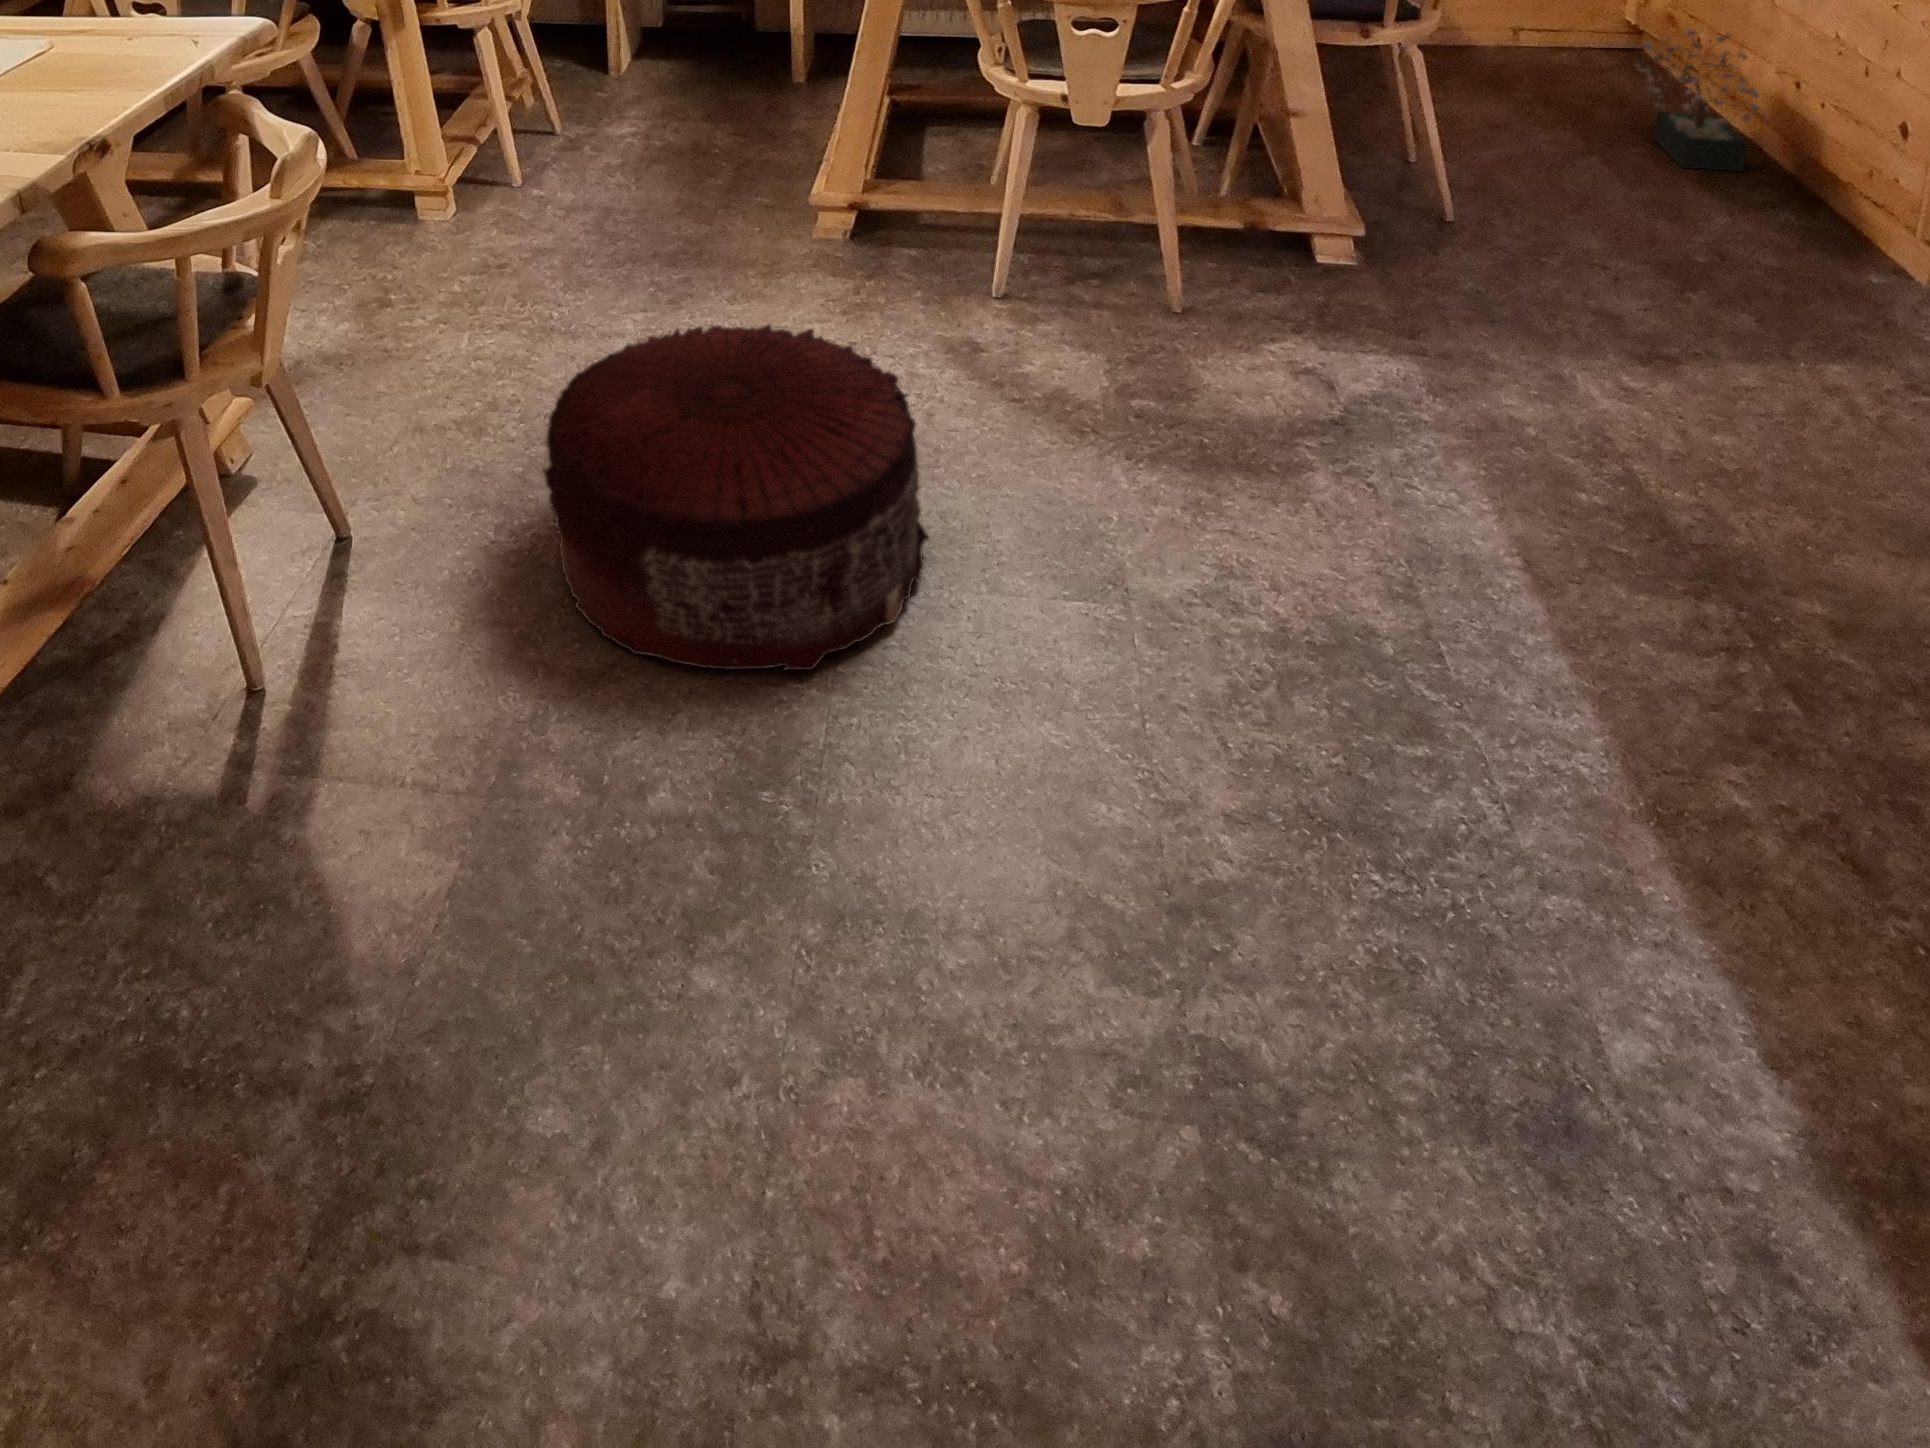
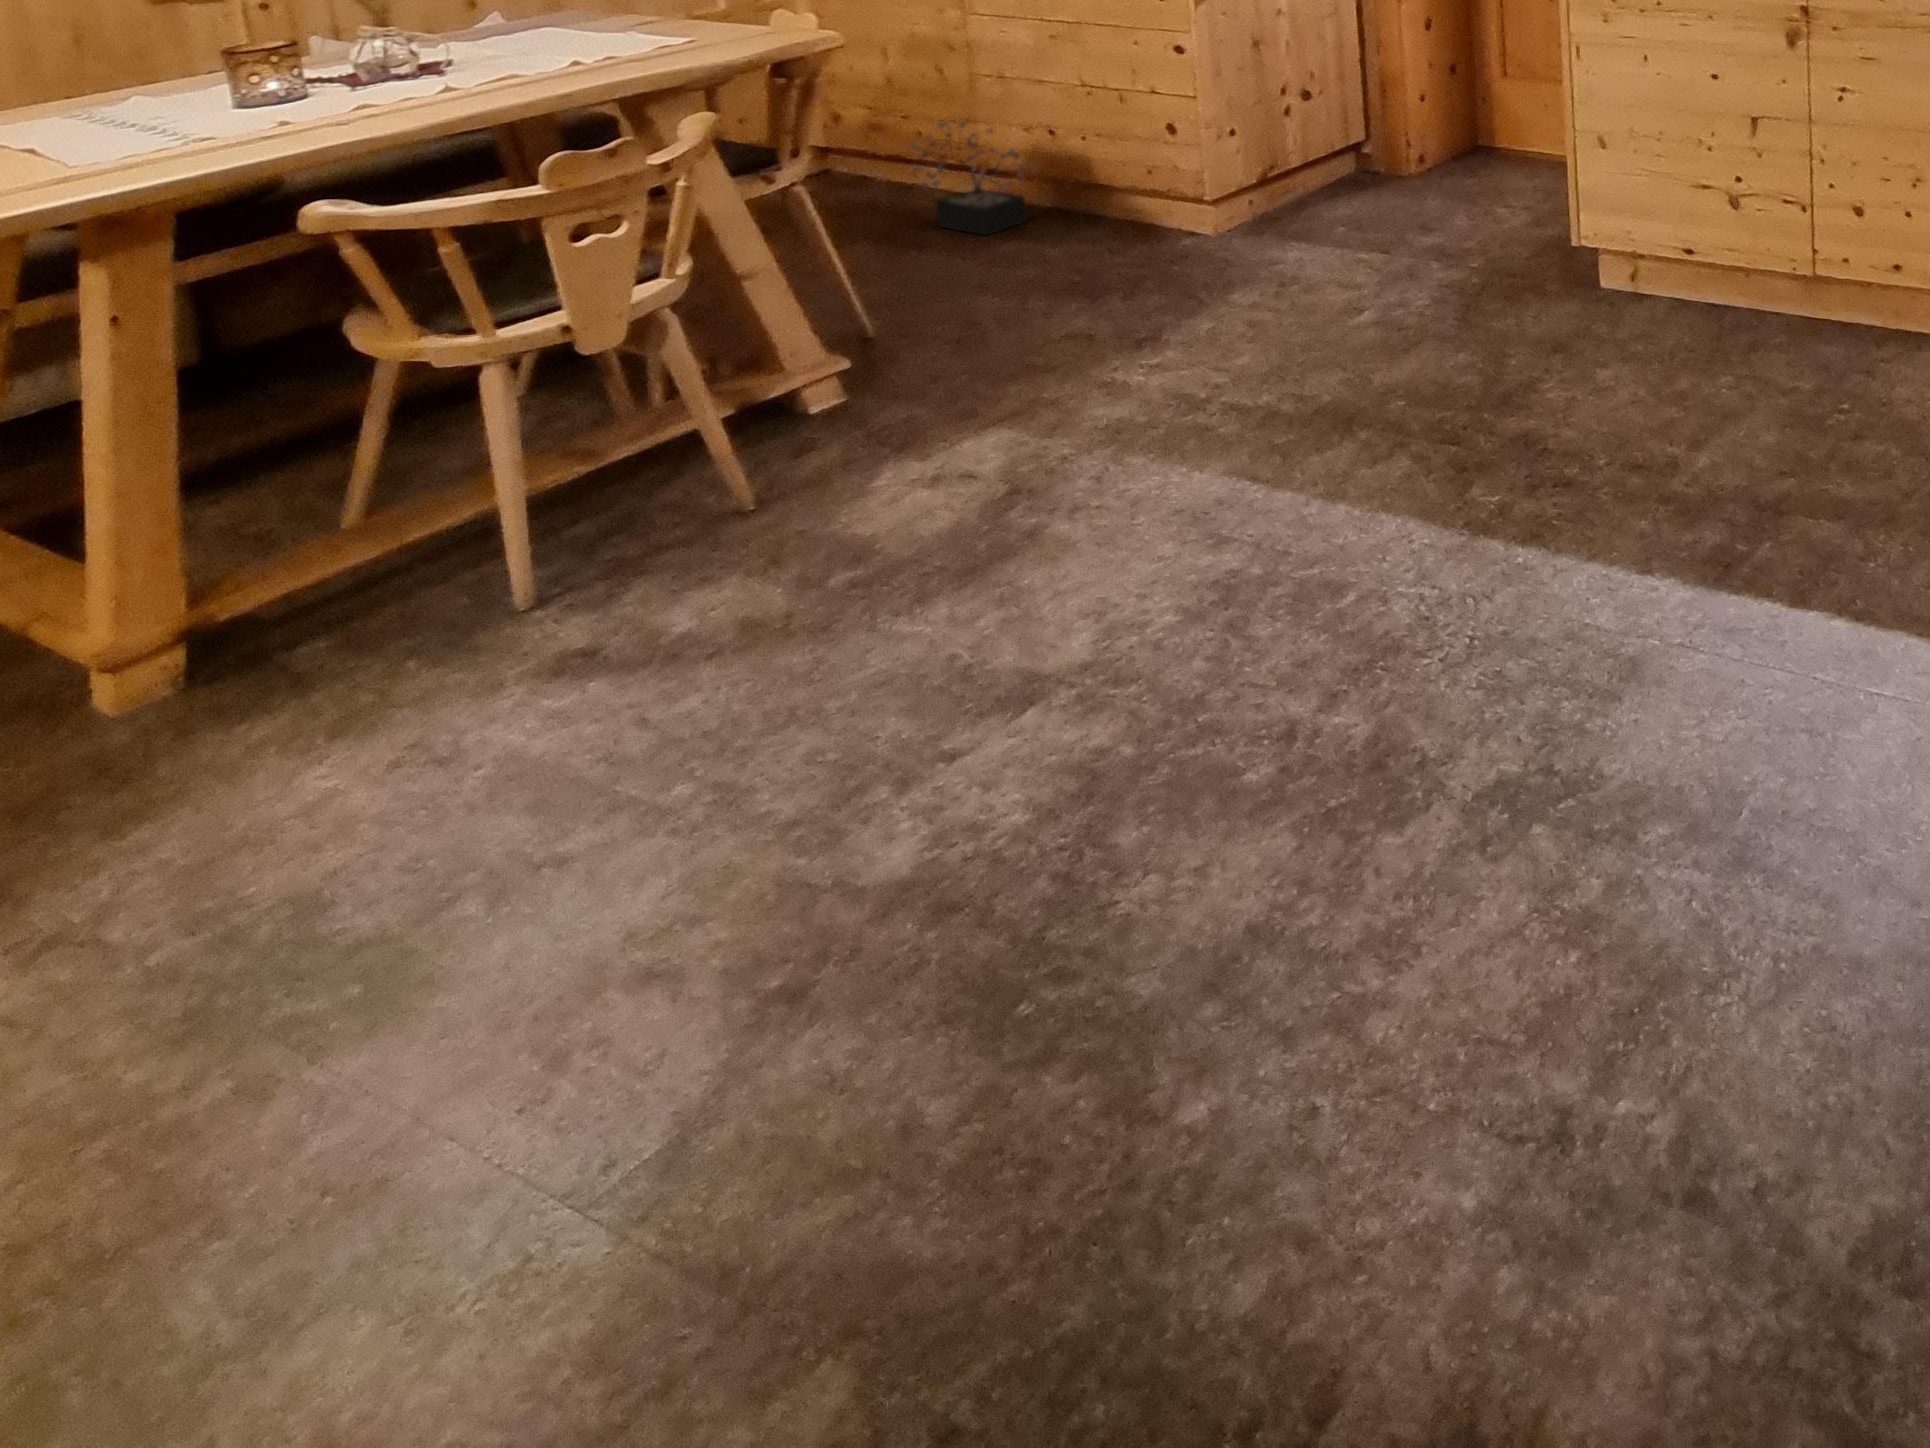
pouf: present [543,325,929,670] -> none [294,605,918,1143]

